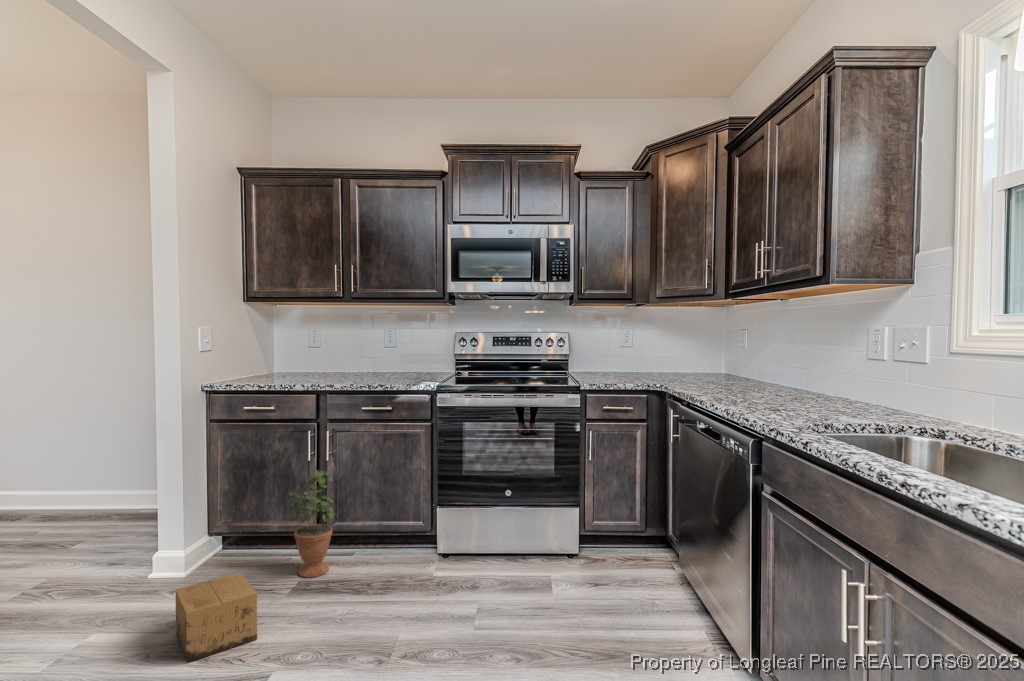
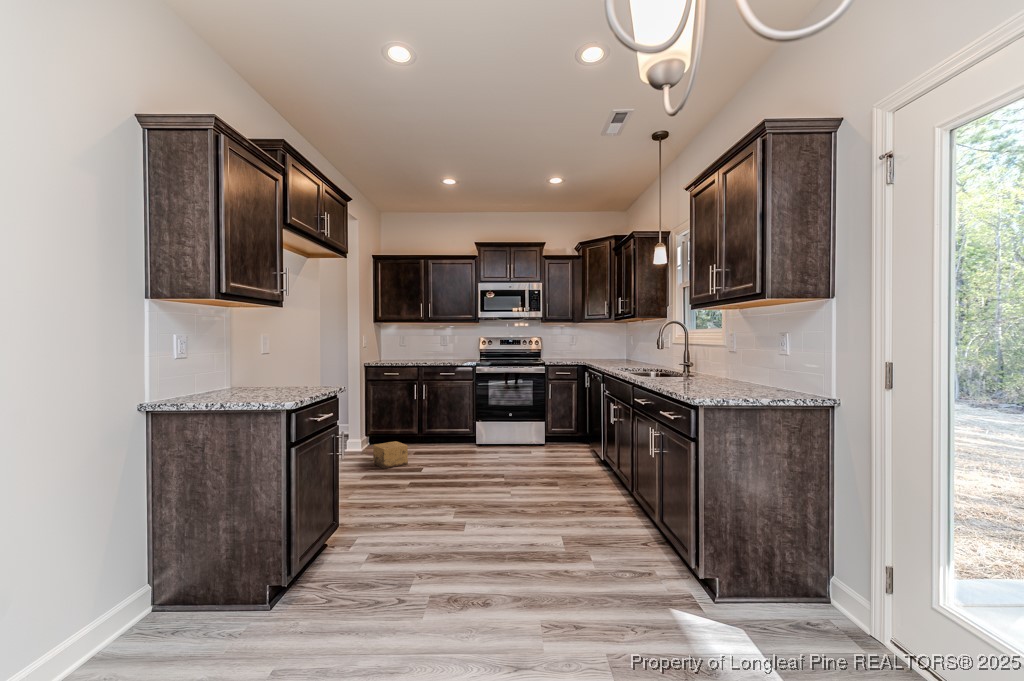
potted plant: present [286,469,334,578] -> none [408,400,430,450]

